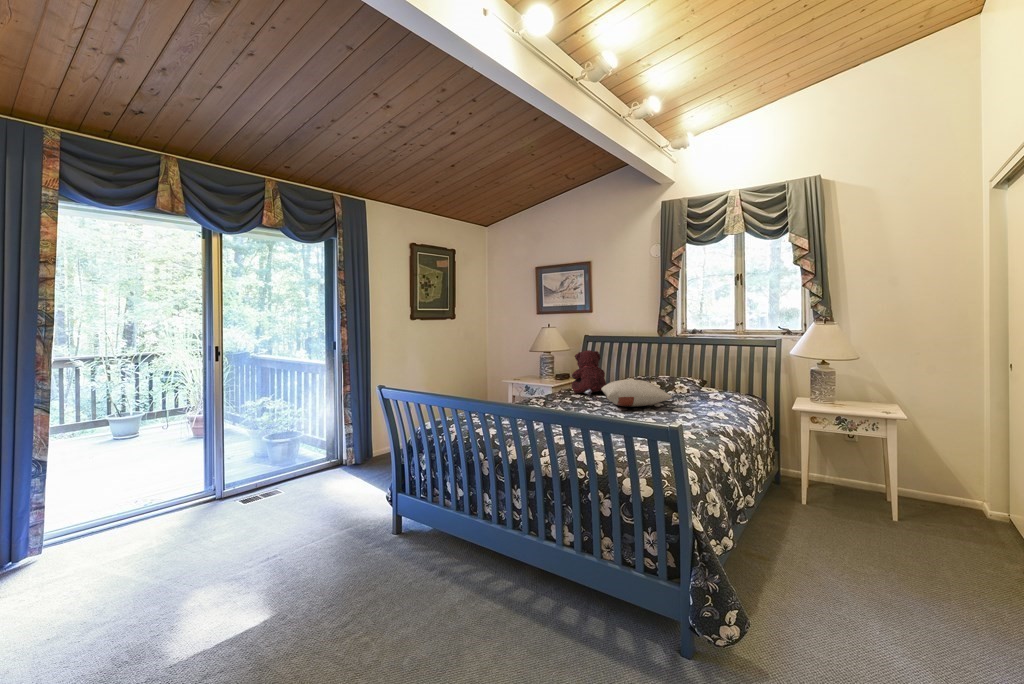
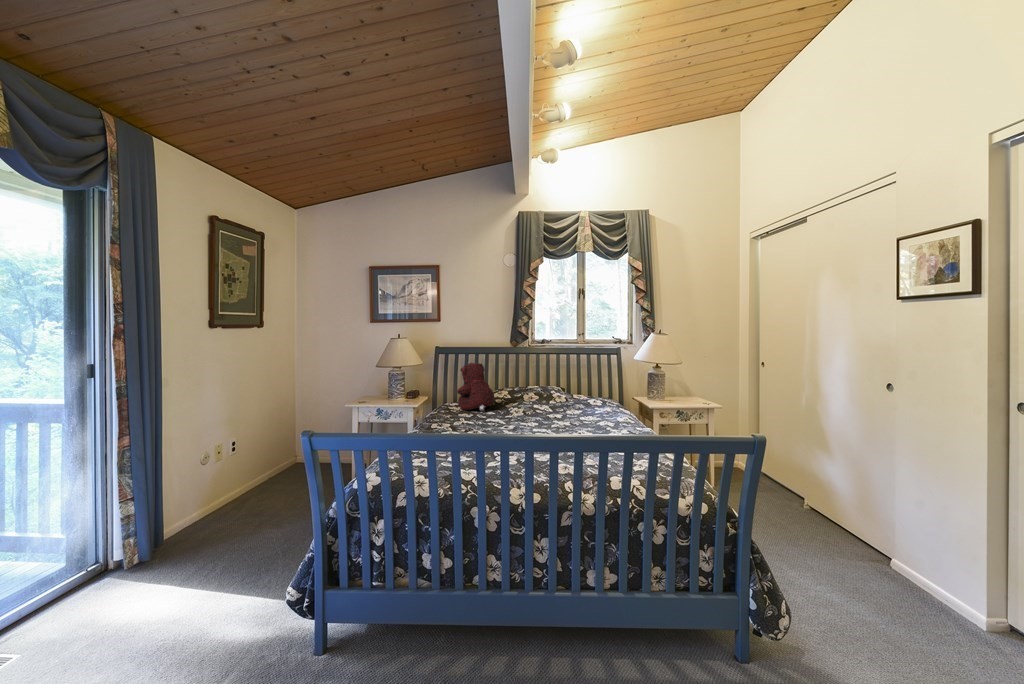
pillow: present [601,380,672,407] -> none [504,392,588,421]

